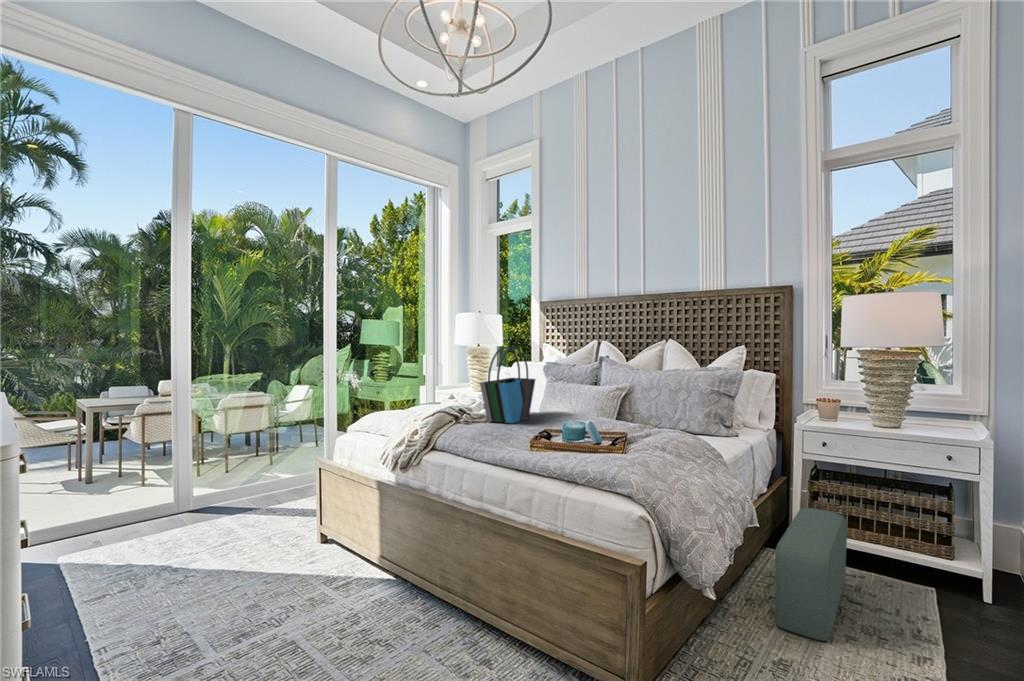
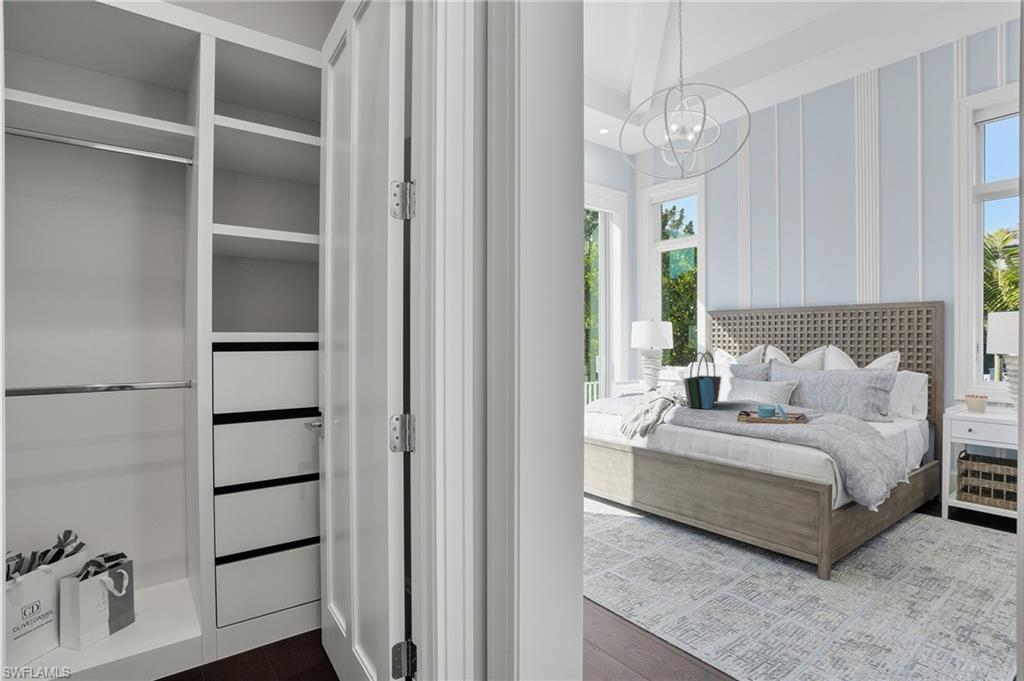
pouf: present [775,508,847,641] -> none [923,477,986,561]

